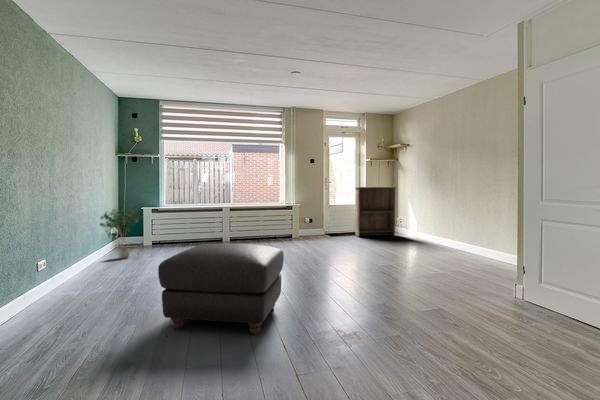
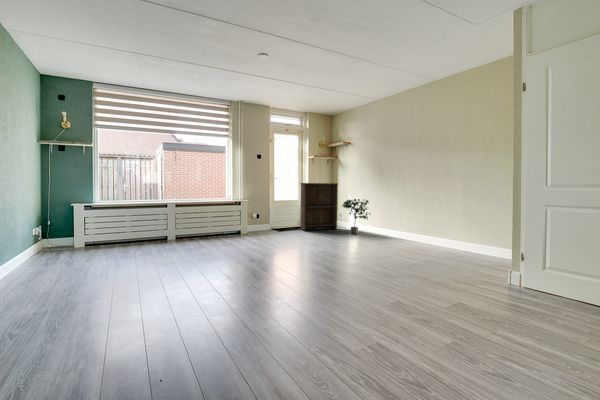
potted plant: present [100,210,143,259] -> present [341,199,370,234]
ottoman: present [158,244,284,334] -> none [157,239,276,331]

